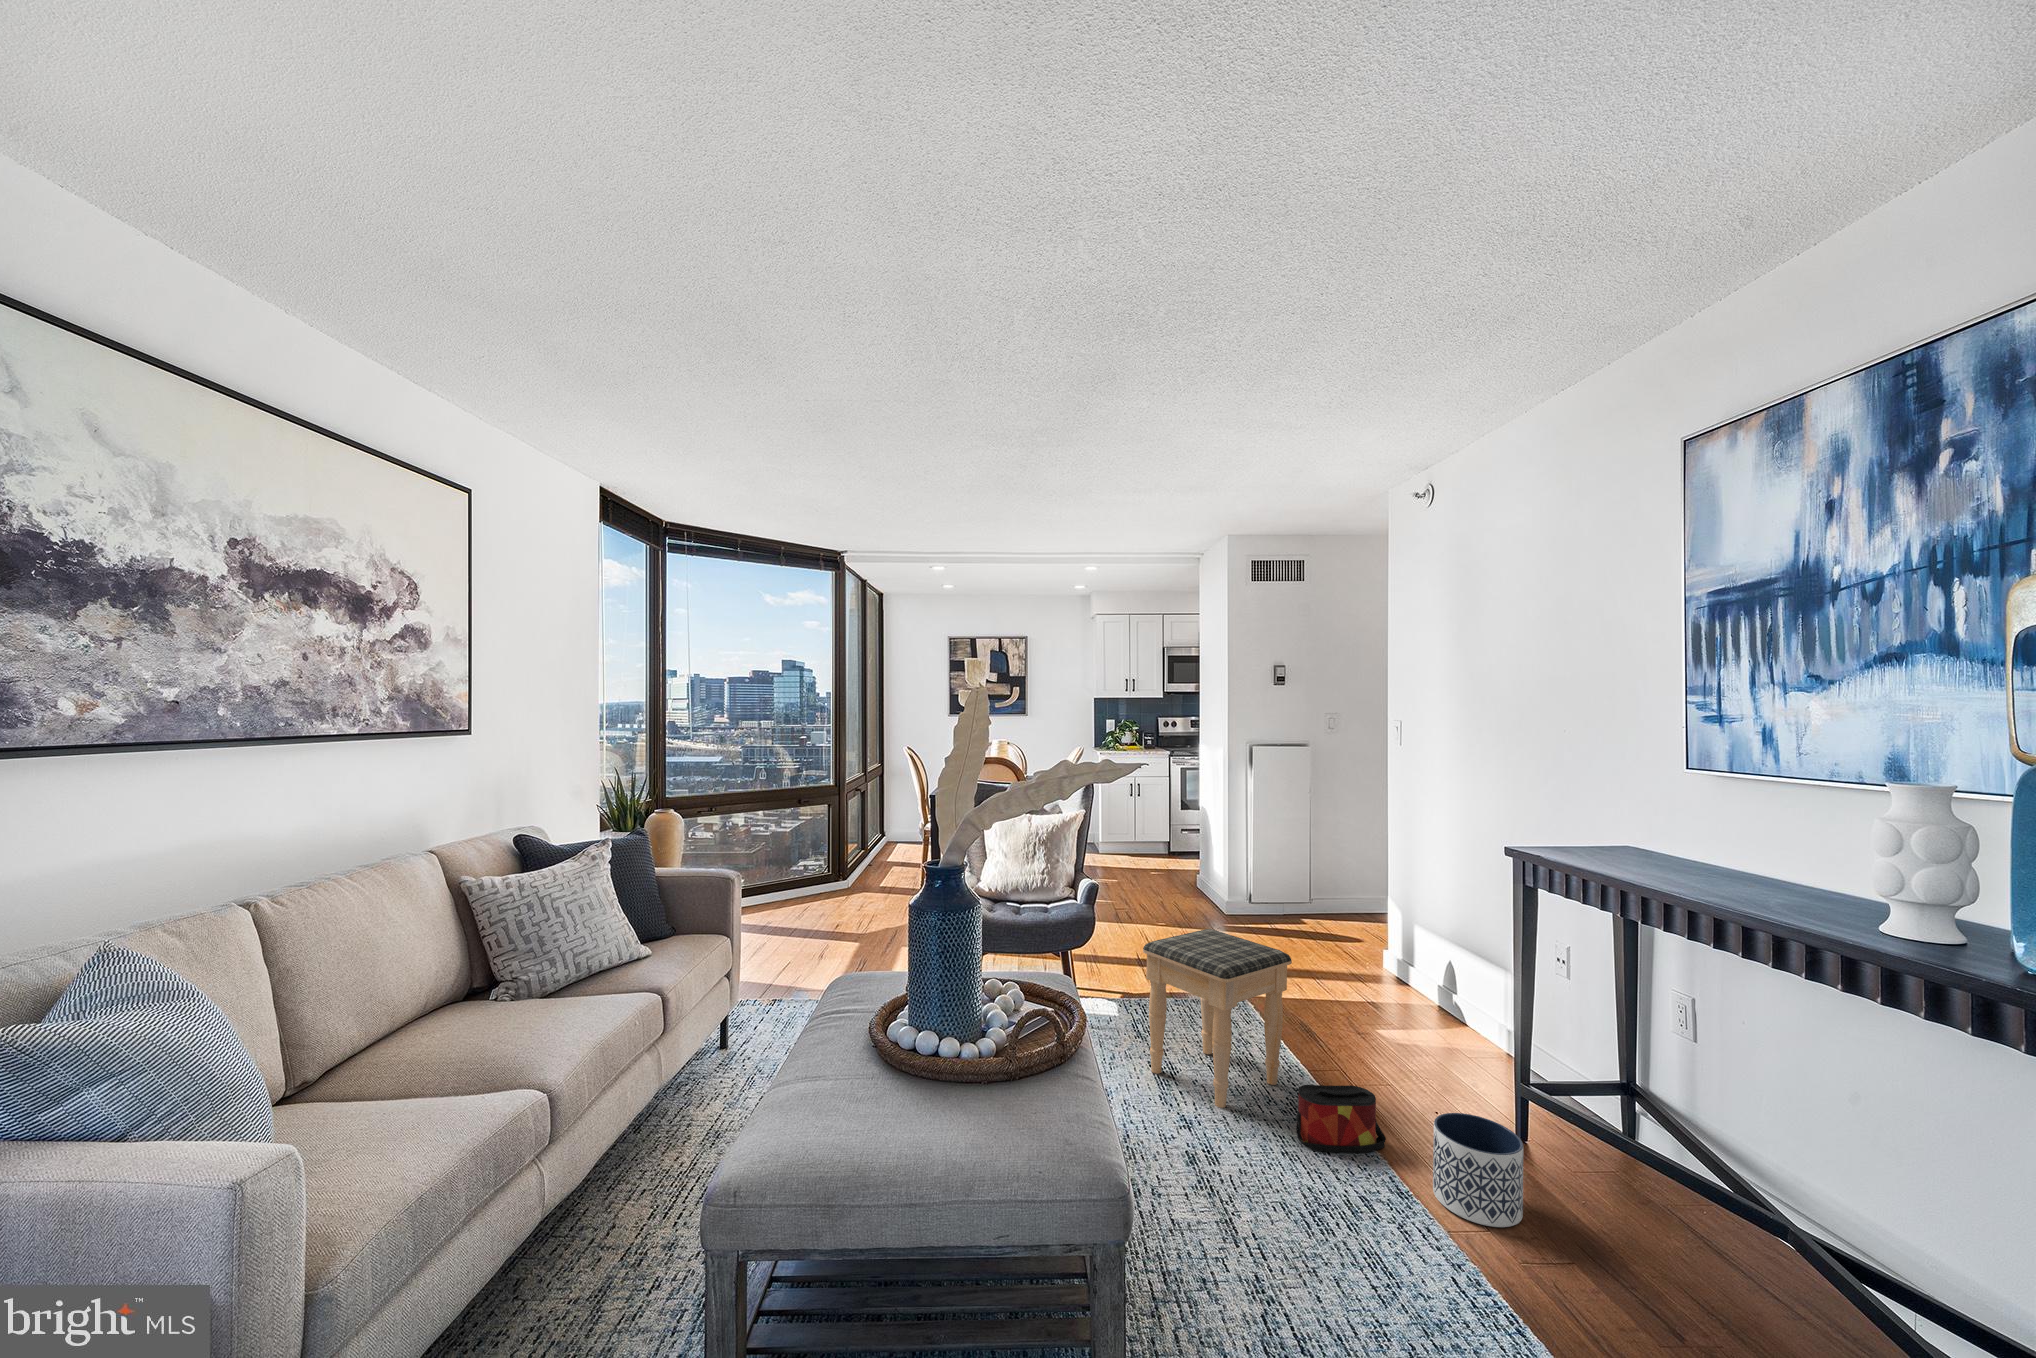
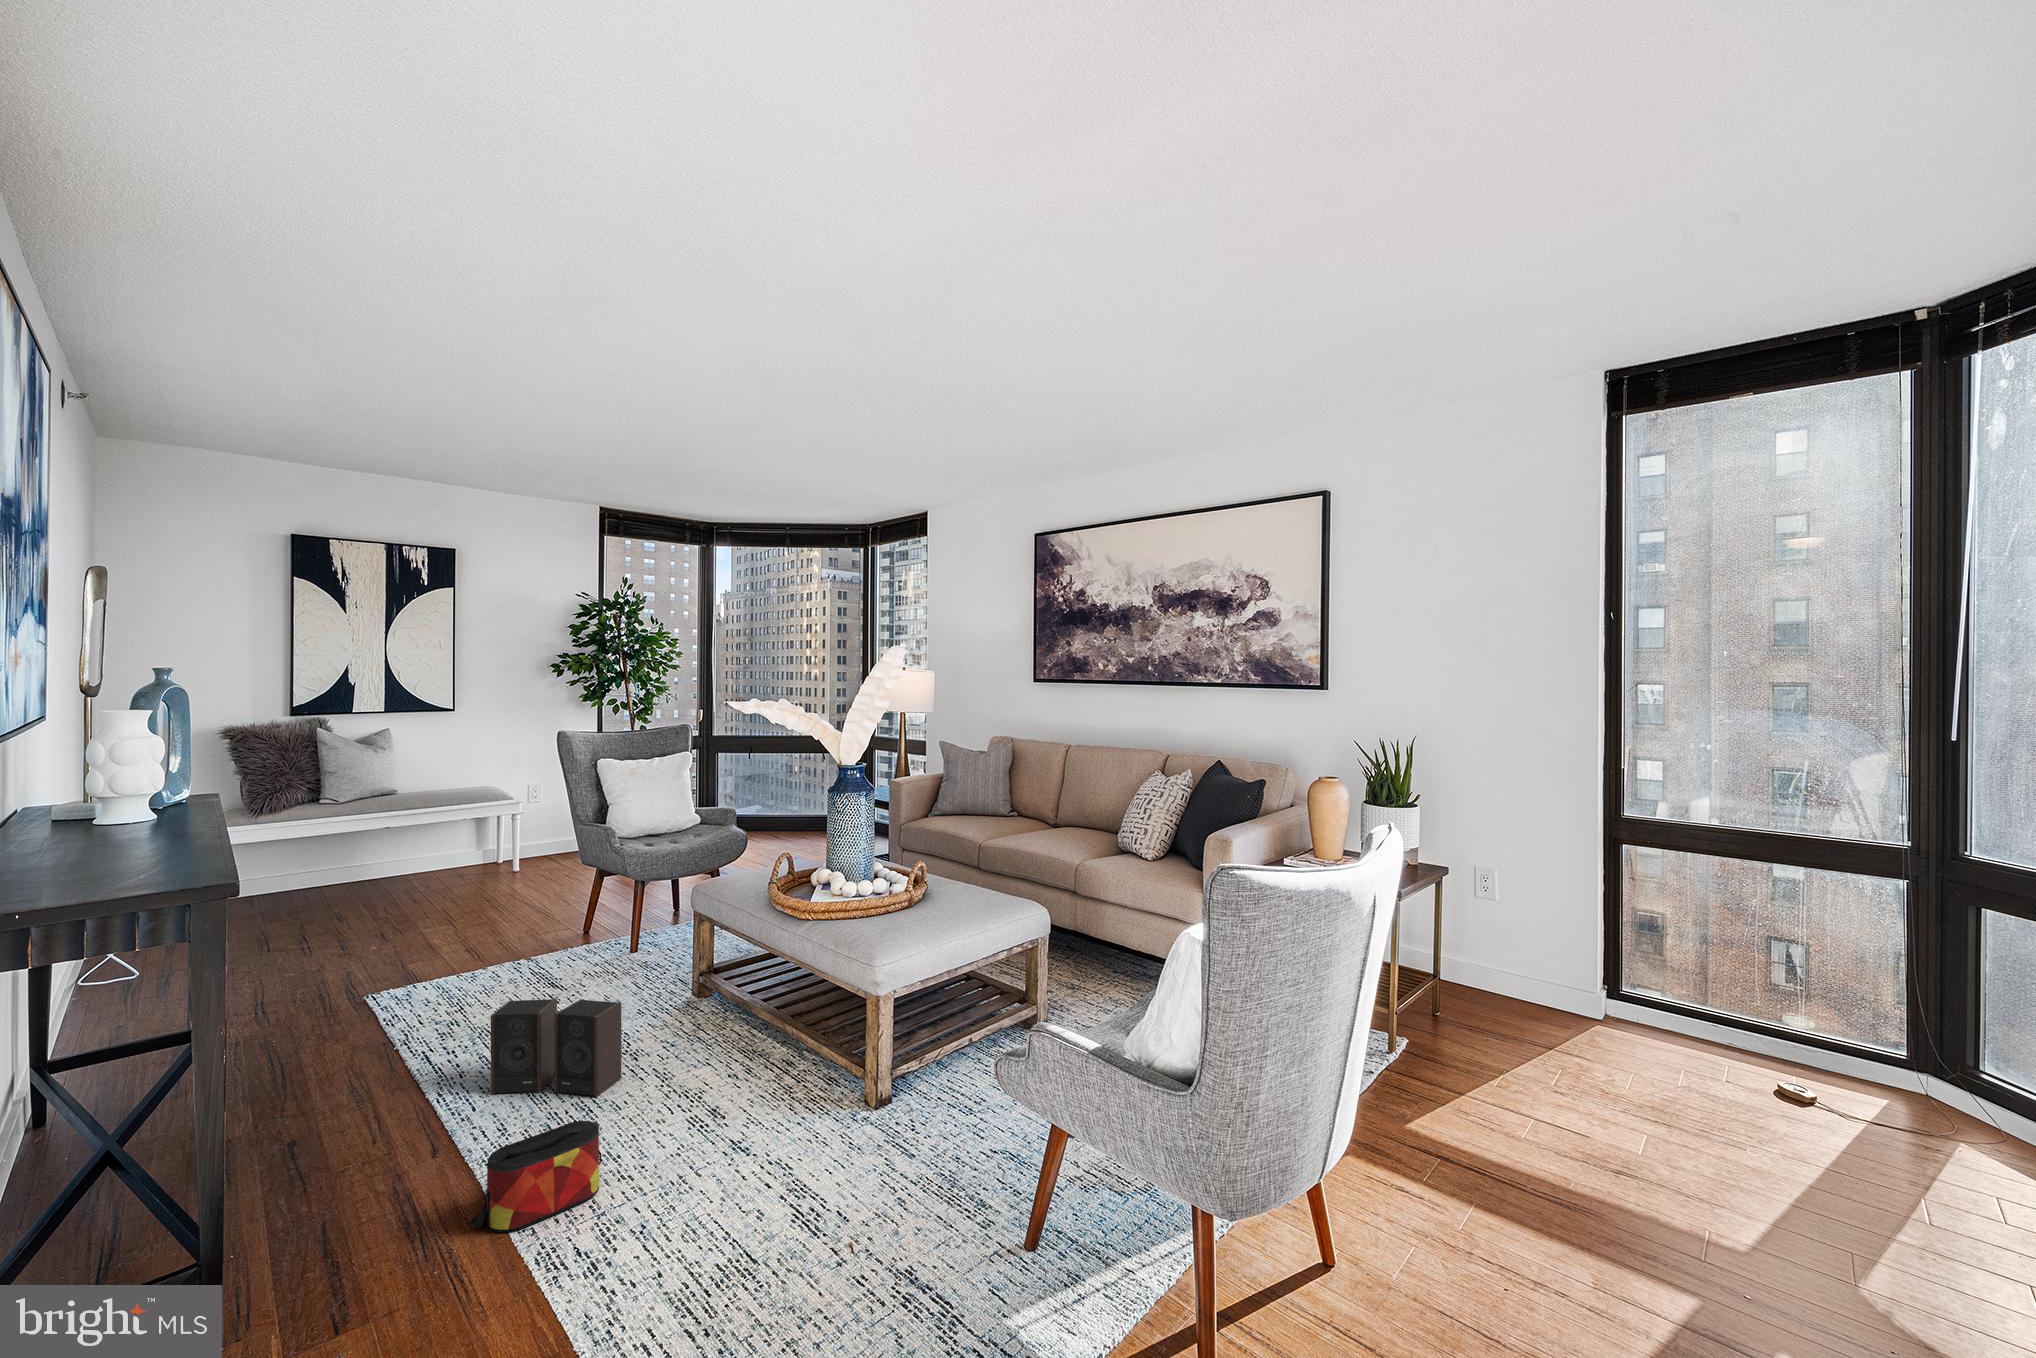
footstool: present [1143,929,1292,1108] -> none [610,992,849,1291]
planter: present [1433,1113,1523,1227] -> none [328,1093,439,1221]
speaker: none [1276,1137,1438,1329] -> present [491,999,622,1097]

